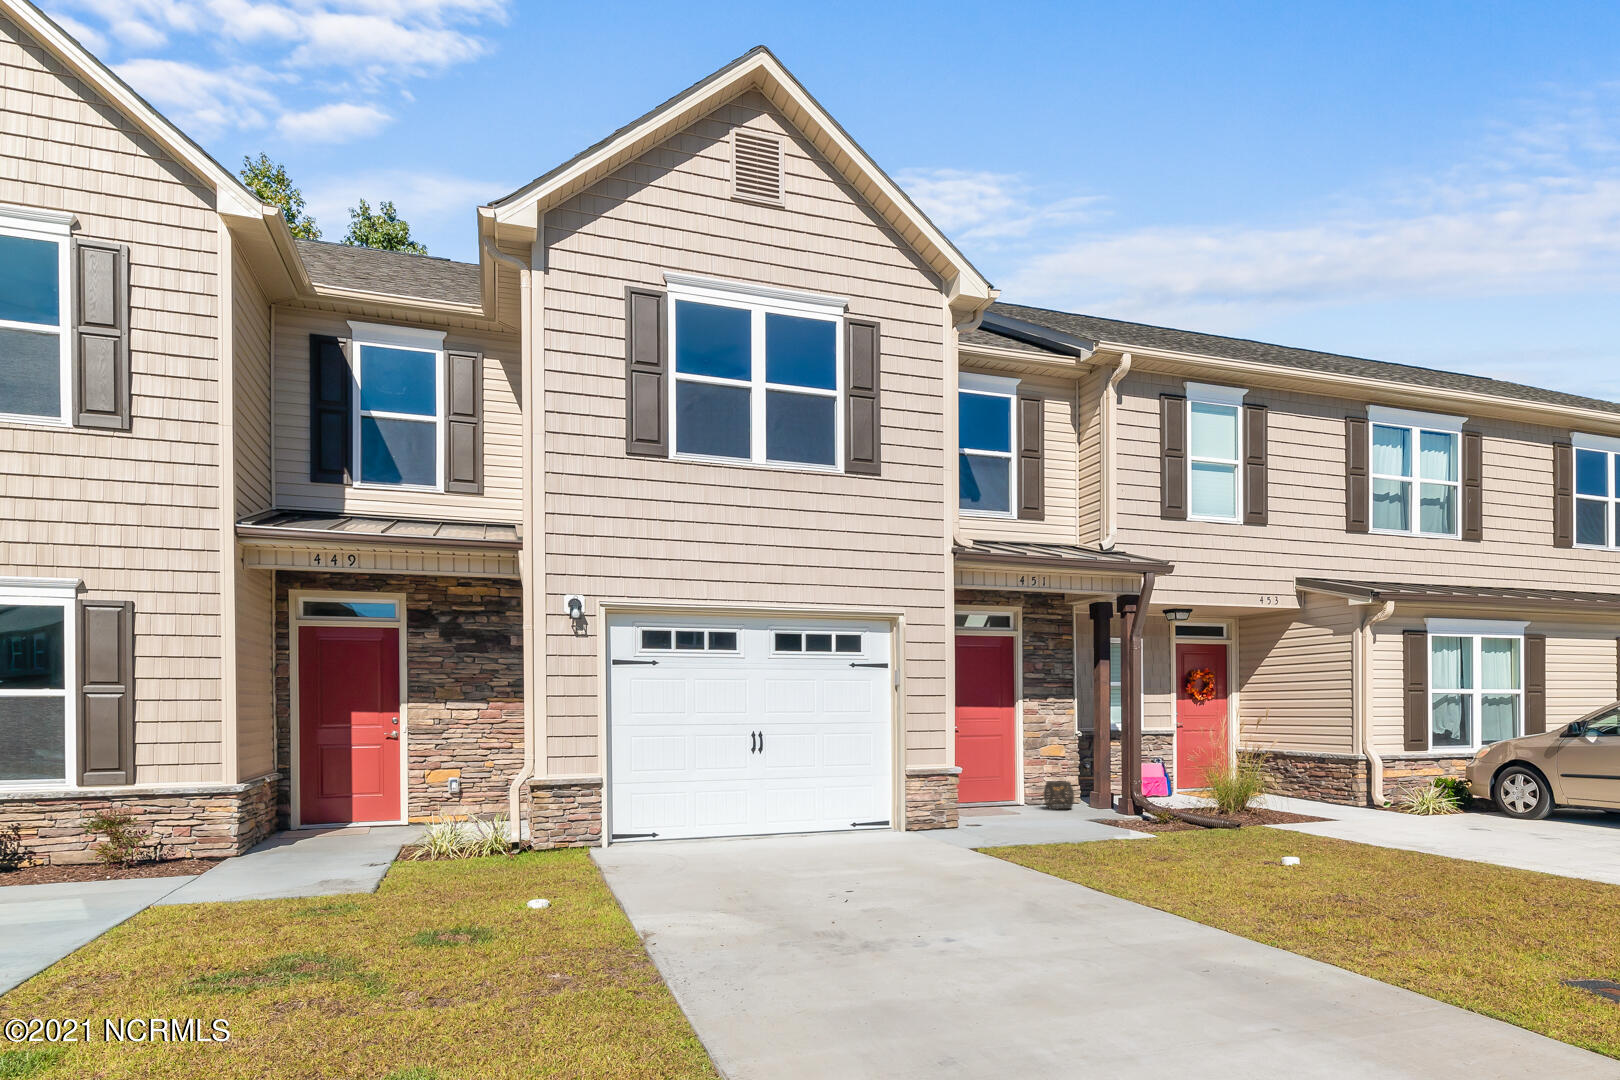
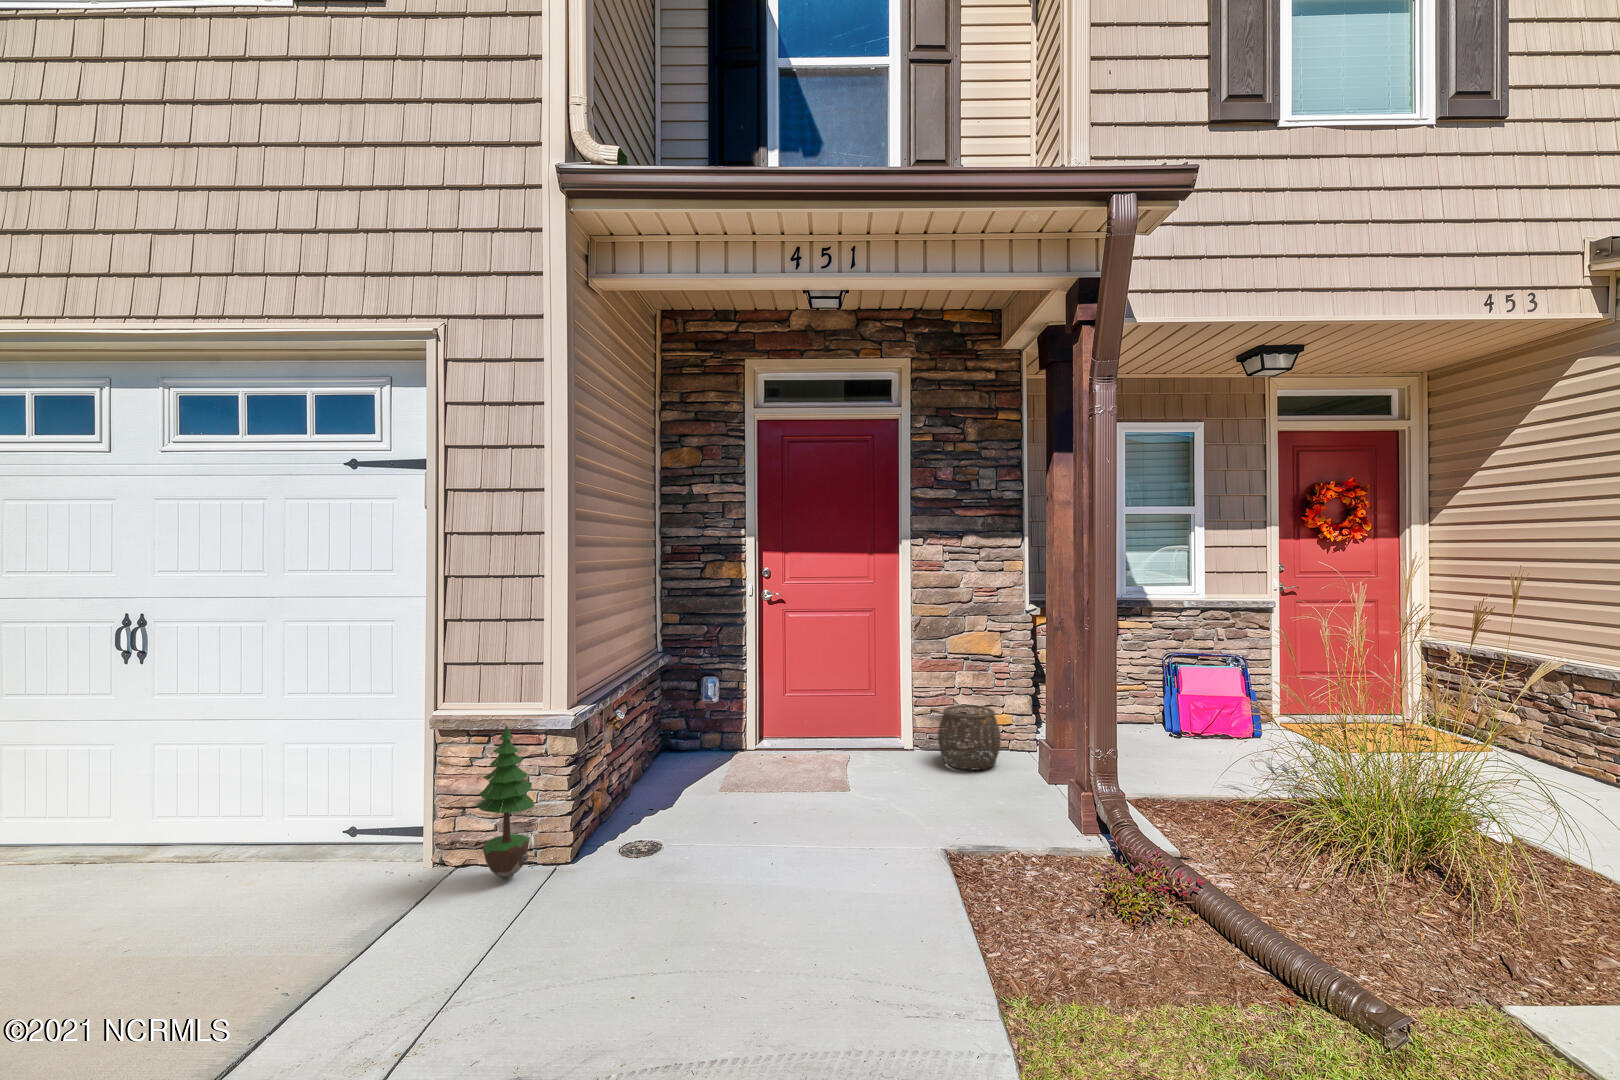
potted tree: none [929,771,951,834] -> present [476,725,534,879]

